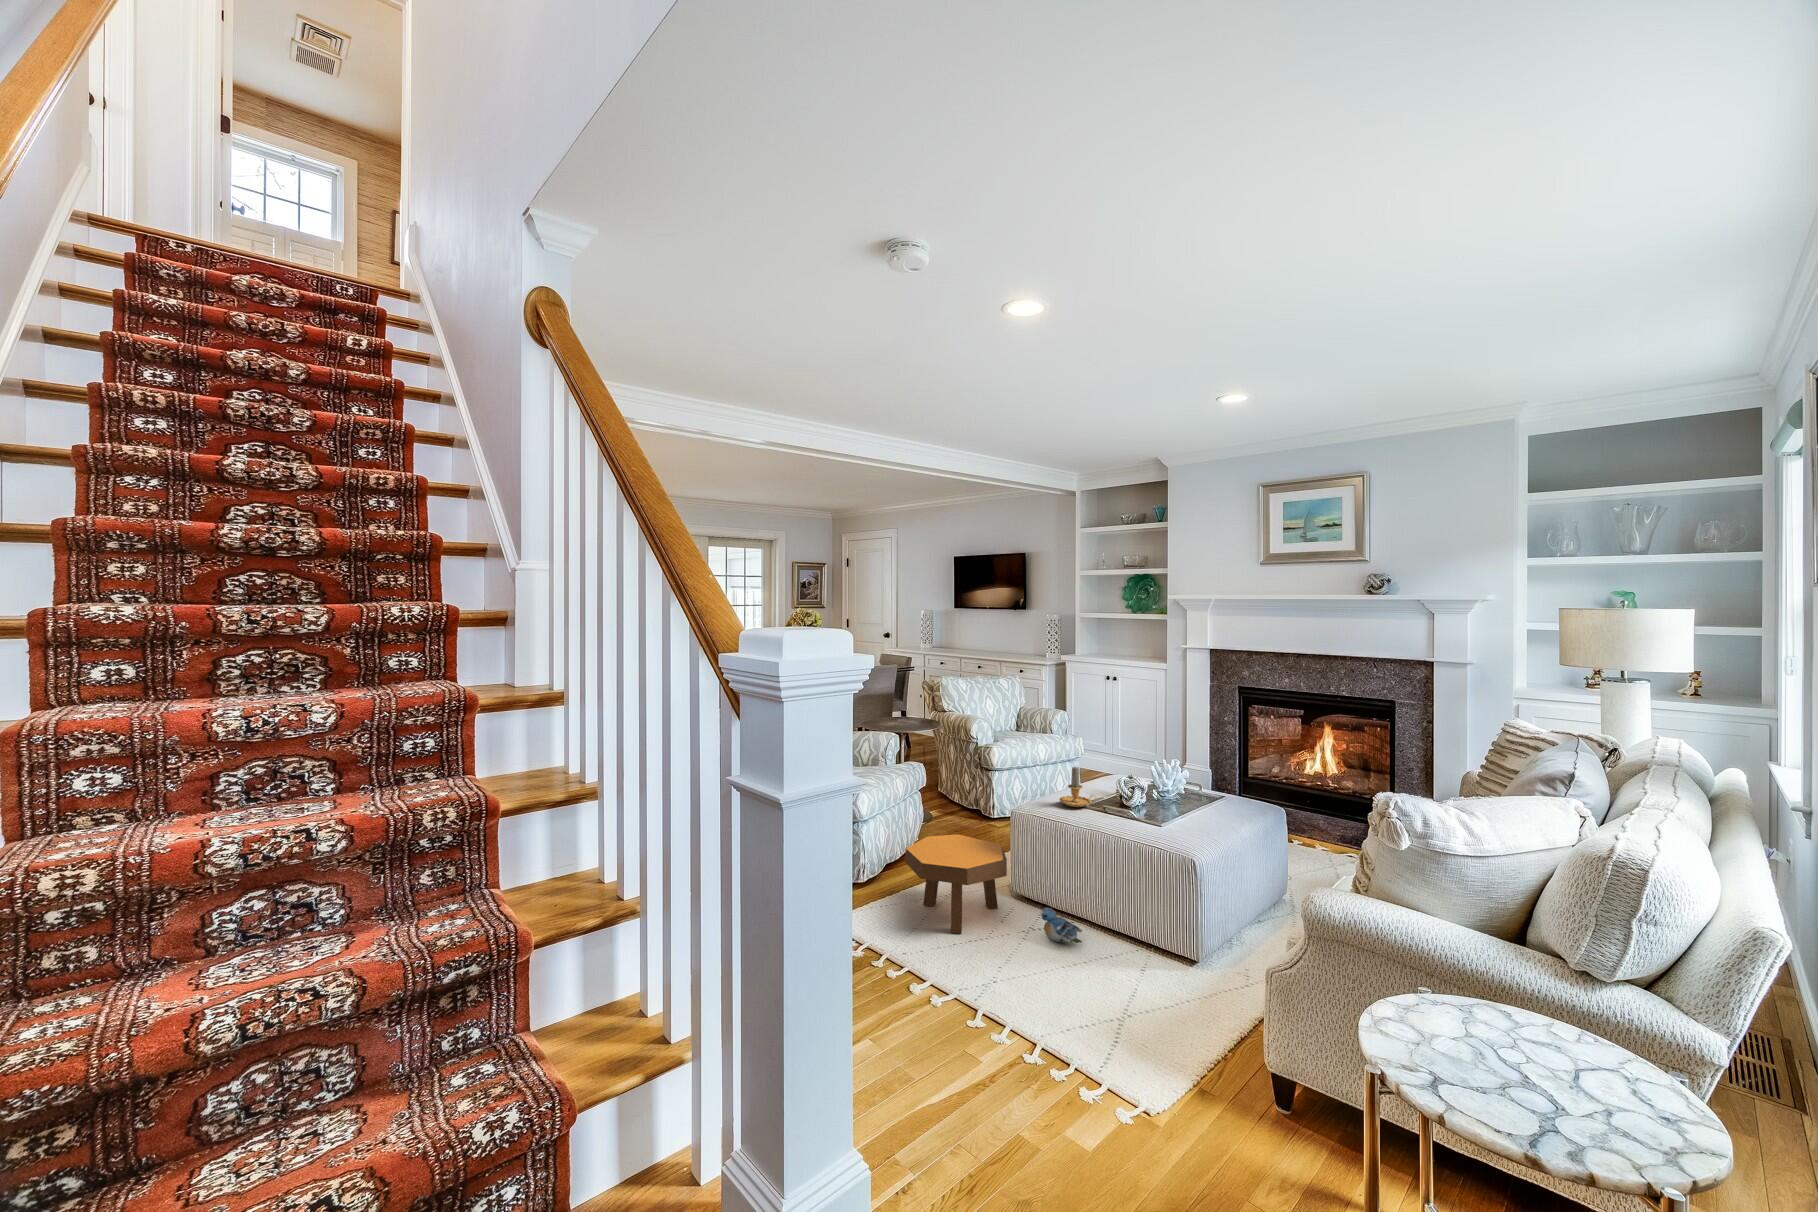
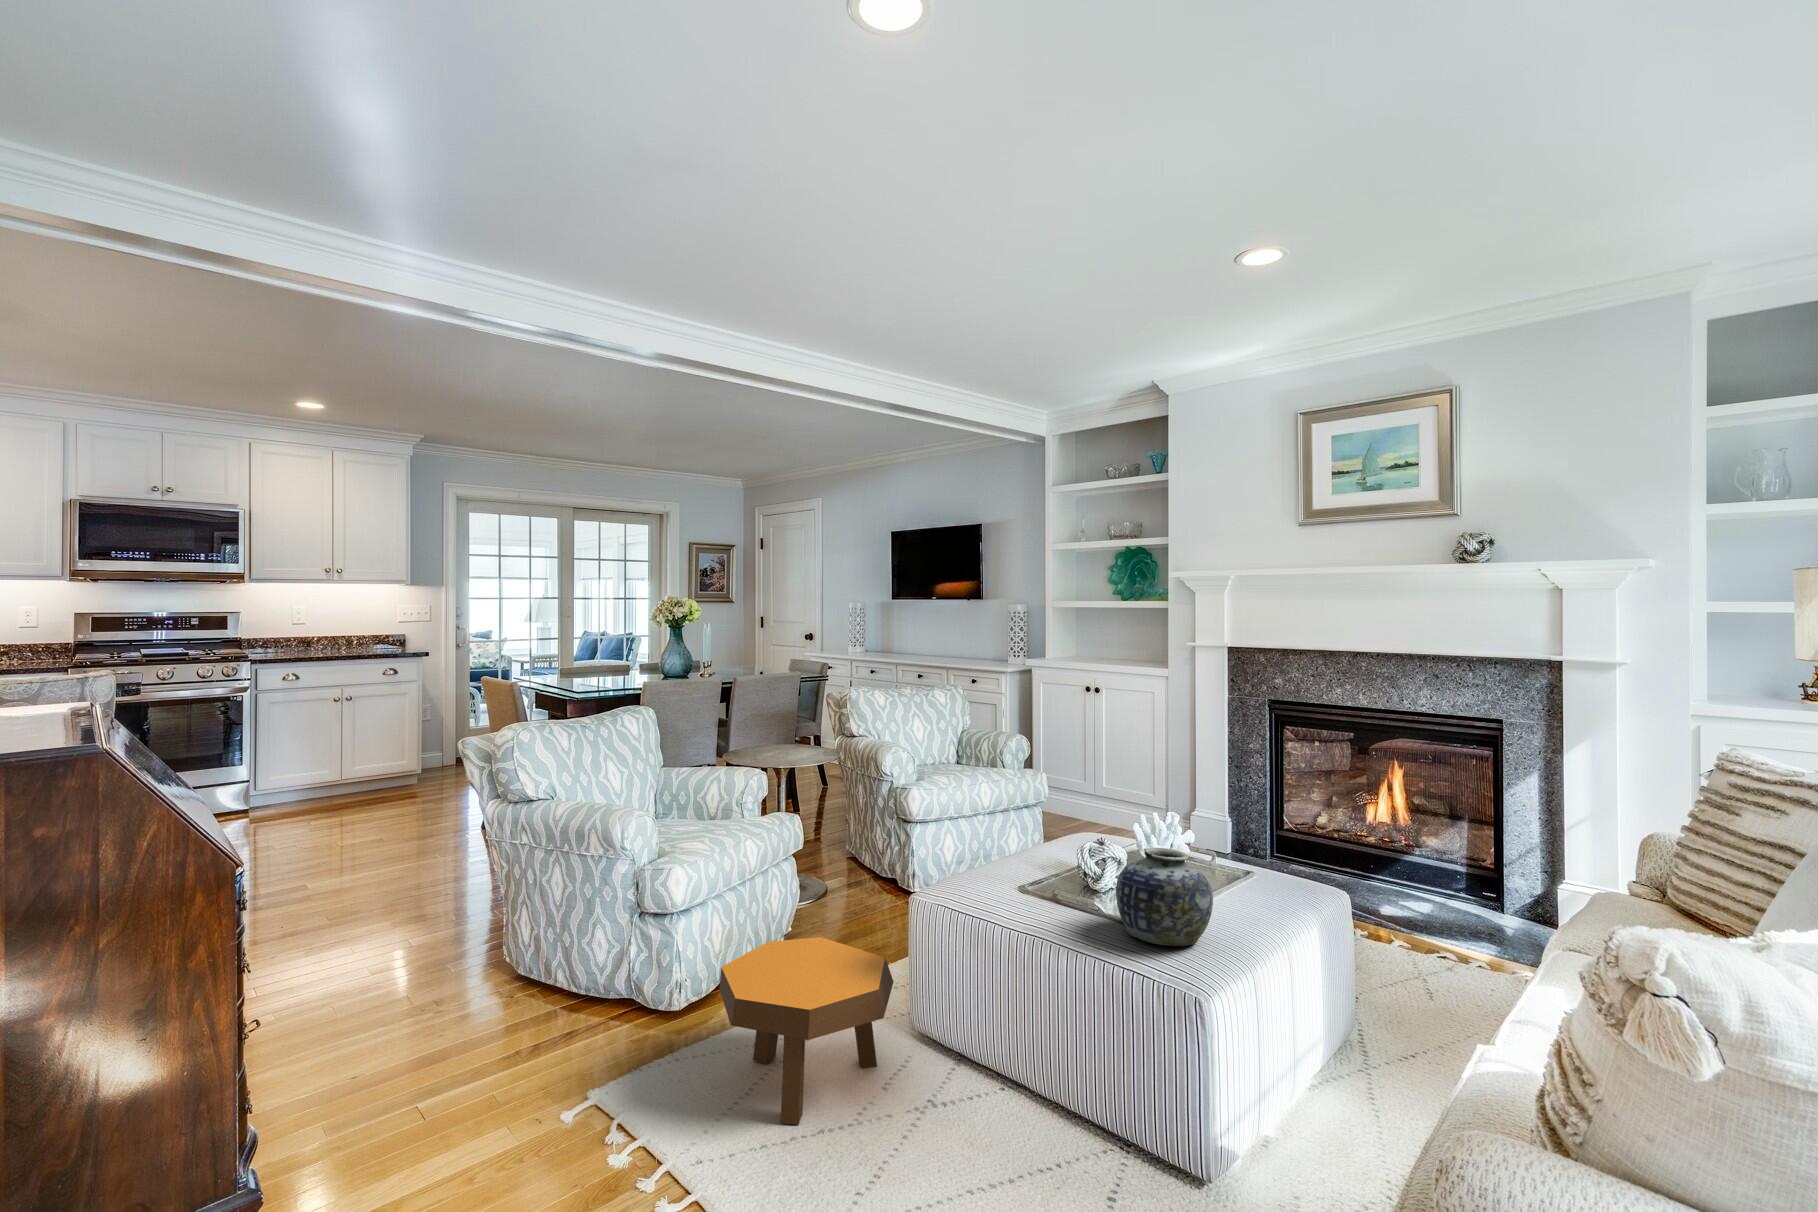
candle: present [1060,767,1097,807] -> none [984,824,1044,894]
vase: none [1143,778,1200,833] -> present [1116,848,1213,946]
plush toy: present [1041,908,1082,944] -> none [937,1079,1007,1150]

